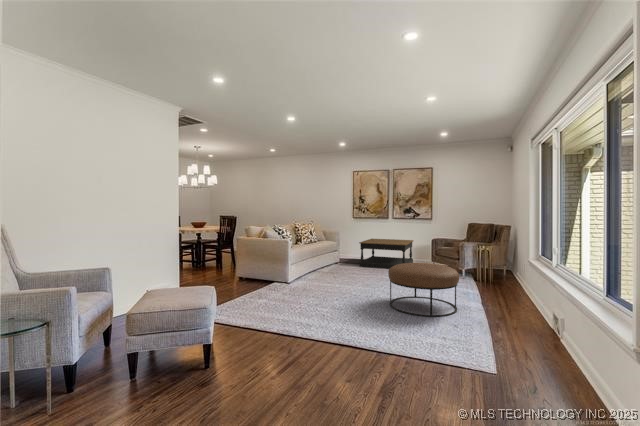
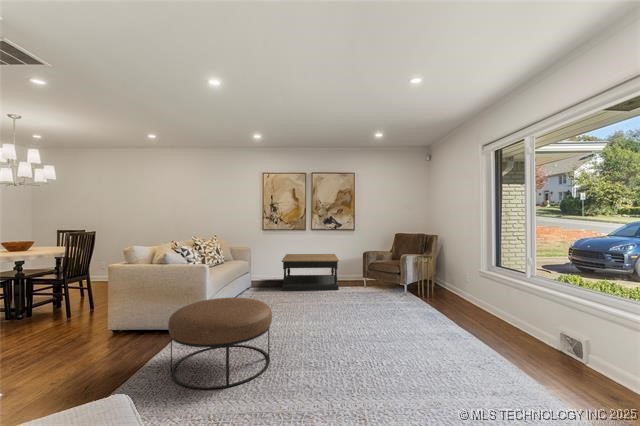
ottoman: present [388,263,459,317] -> present [168,297,272,389]

